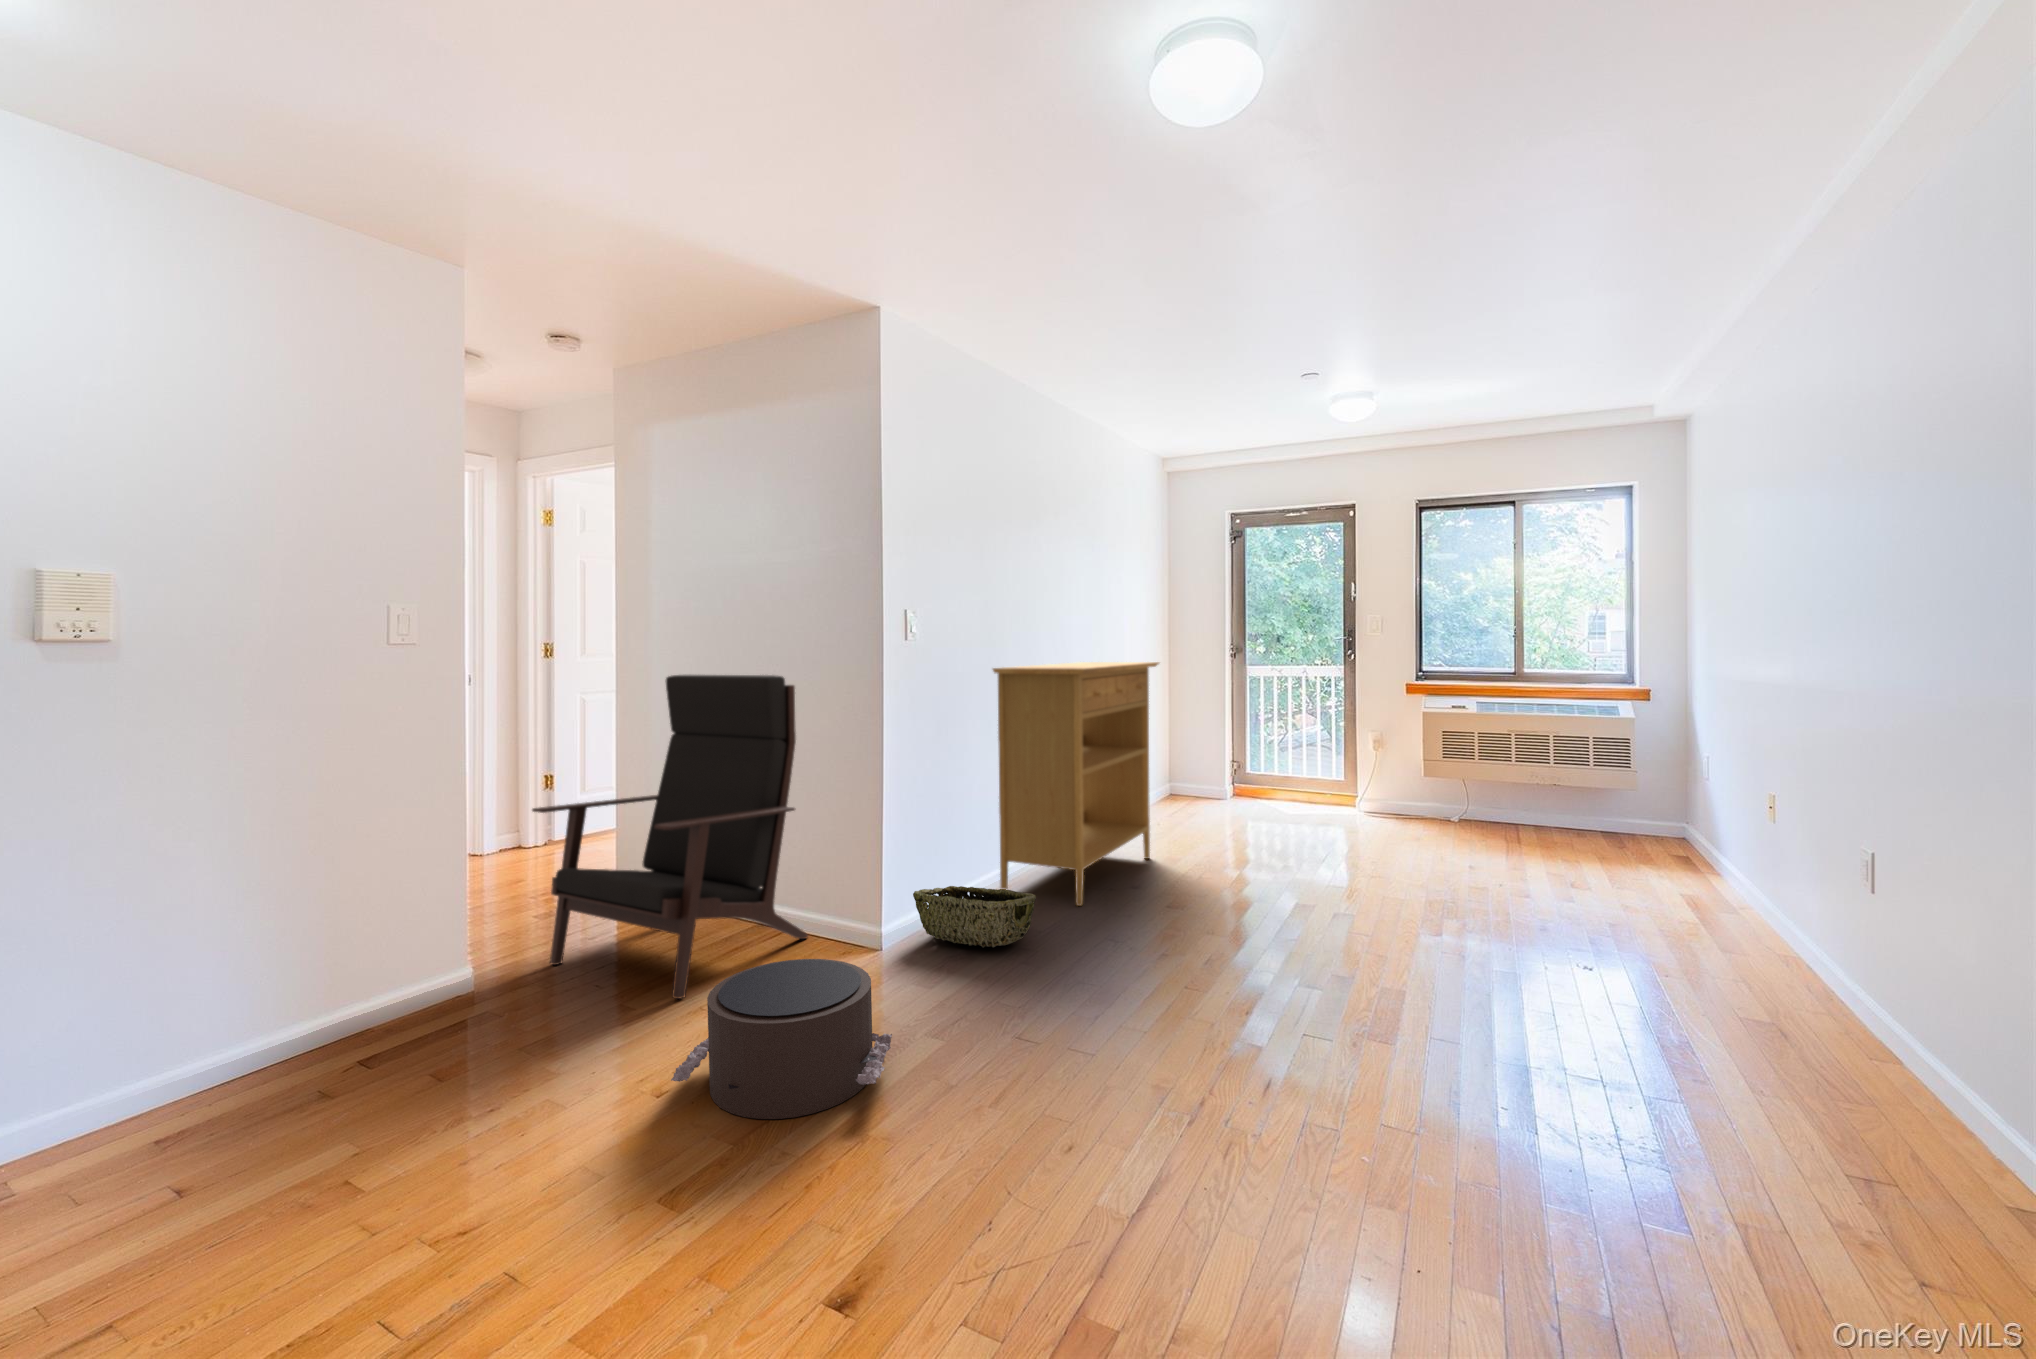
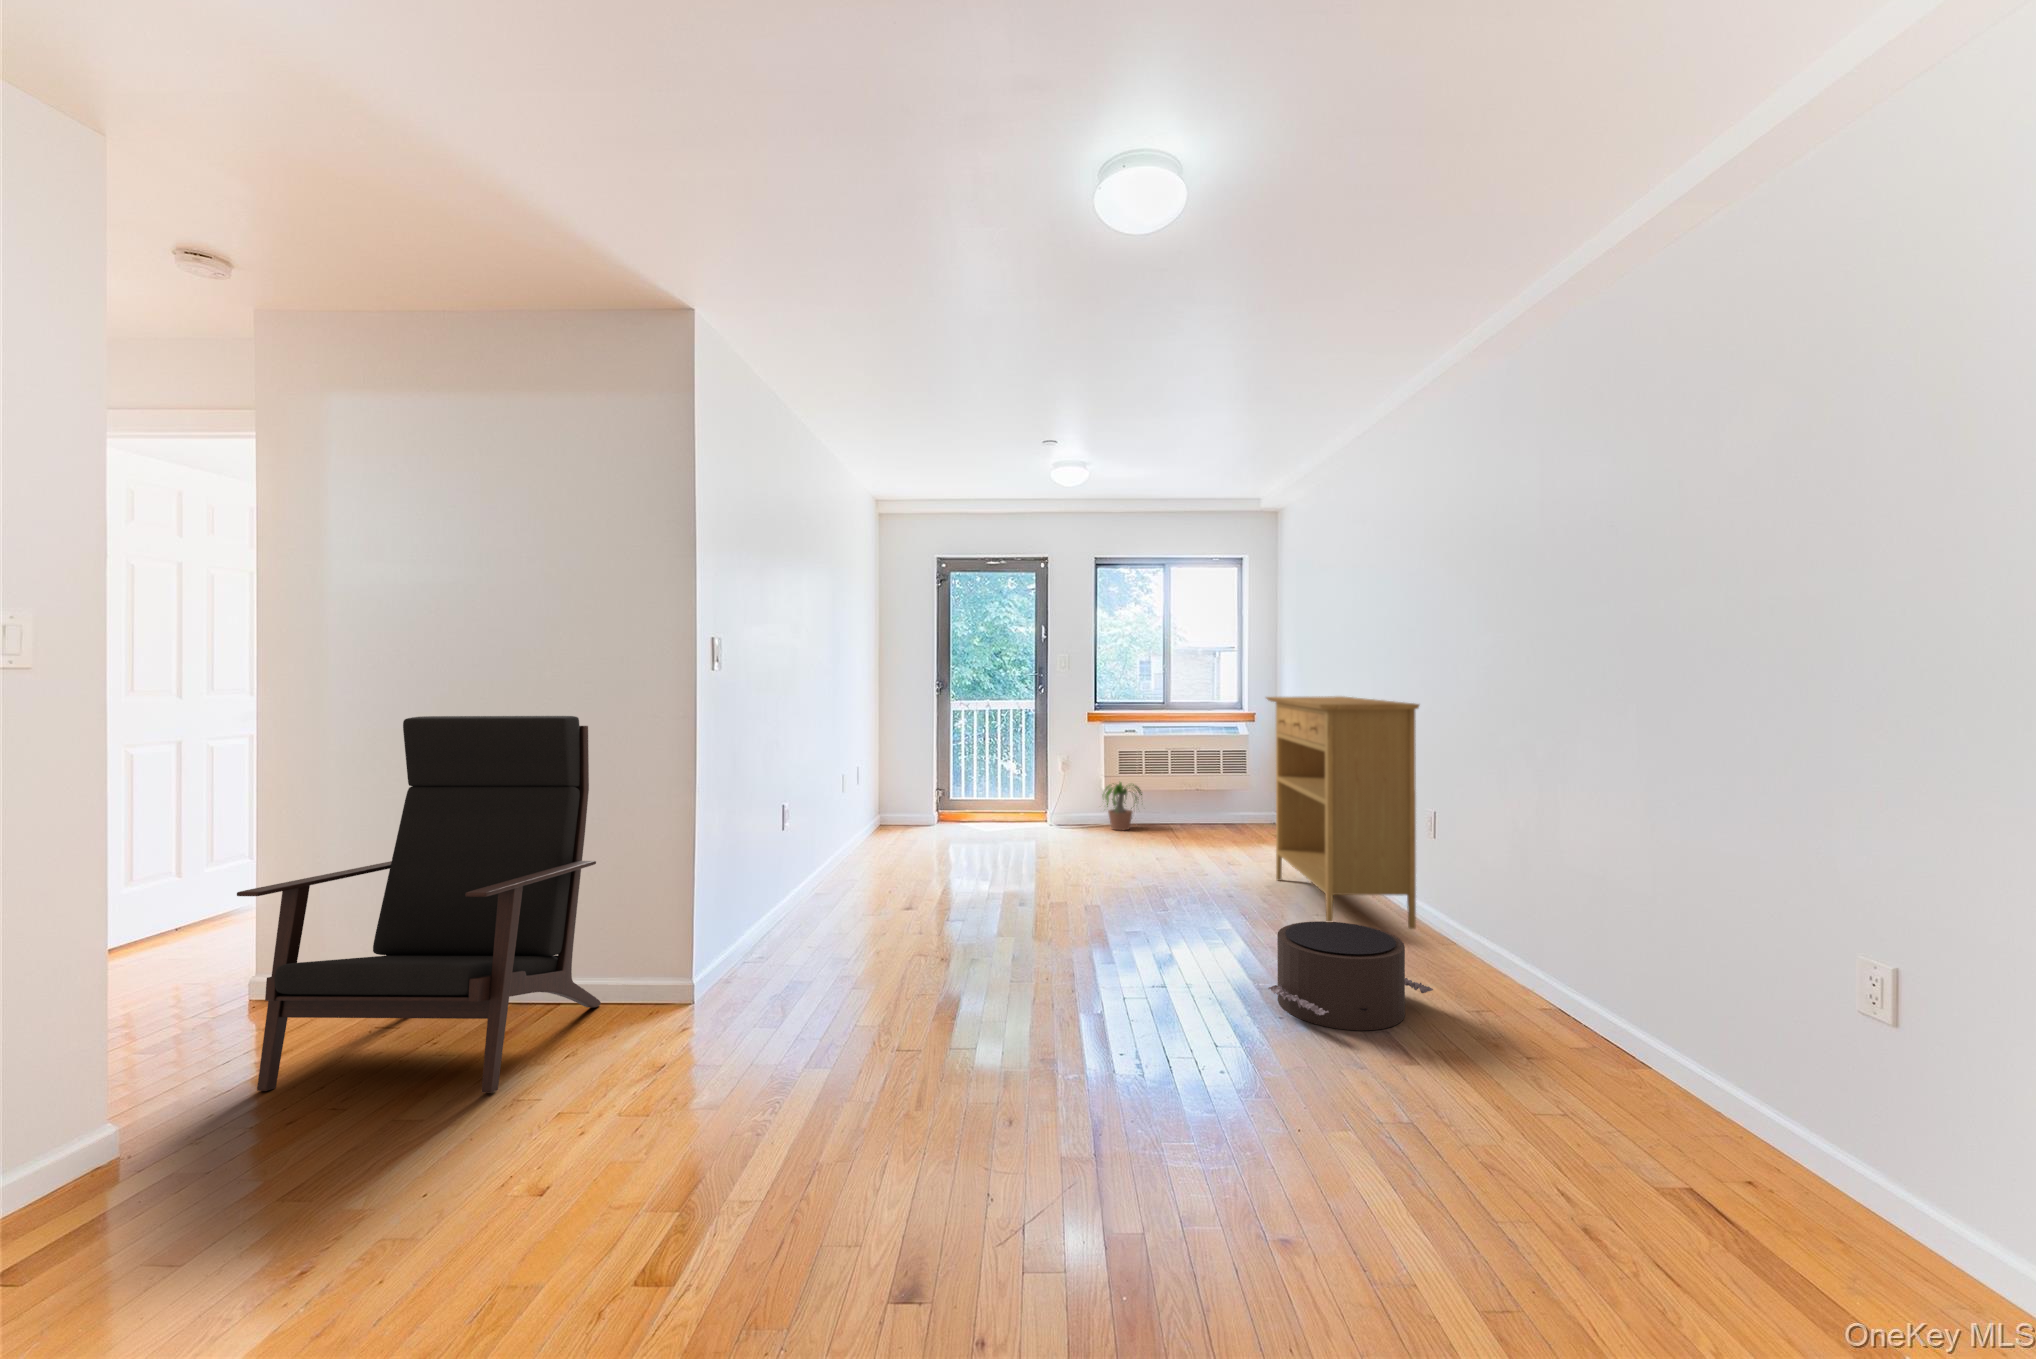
console table: present [993,662,1159,906] -> present [1267,696,1419,929]
potted plant: none [1412,767,1488,825] -> present [1103,782,1142,831]
woven basket: present [913,886,1036,947] -> none [725,924,852,984]
pouf: present [671,959,892,1119] -> present [1268,921,1433,1030]

